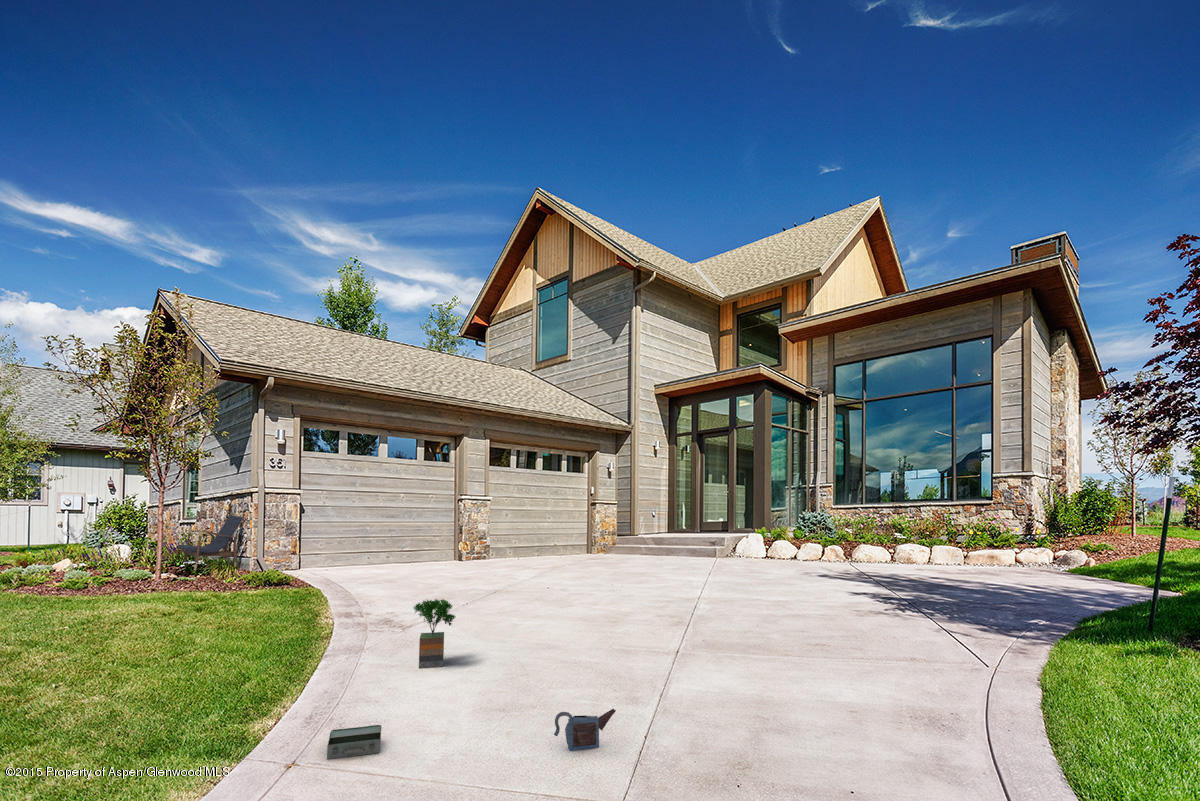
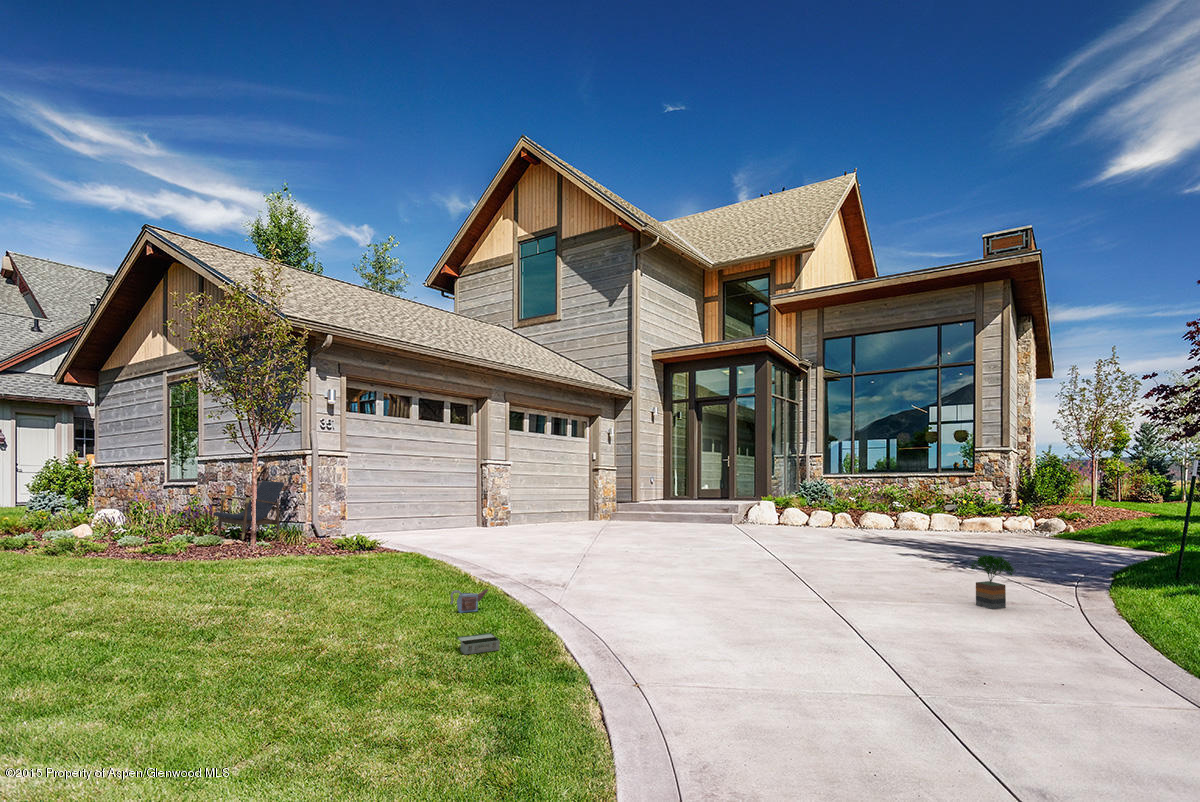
potted tree: present [414,599,455,668] -> present [971,555,1014,609]
watering can: present [554,709,616,751] -> present [450,589,488,613]
toolbox: present [327,725,382,759] -> present [457,633,500,655]

